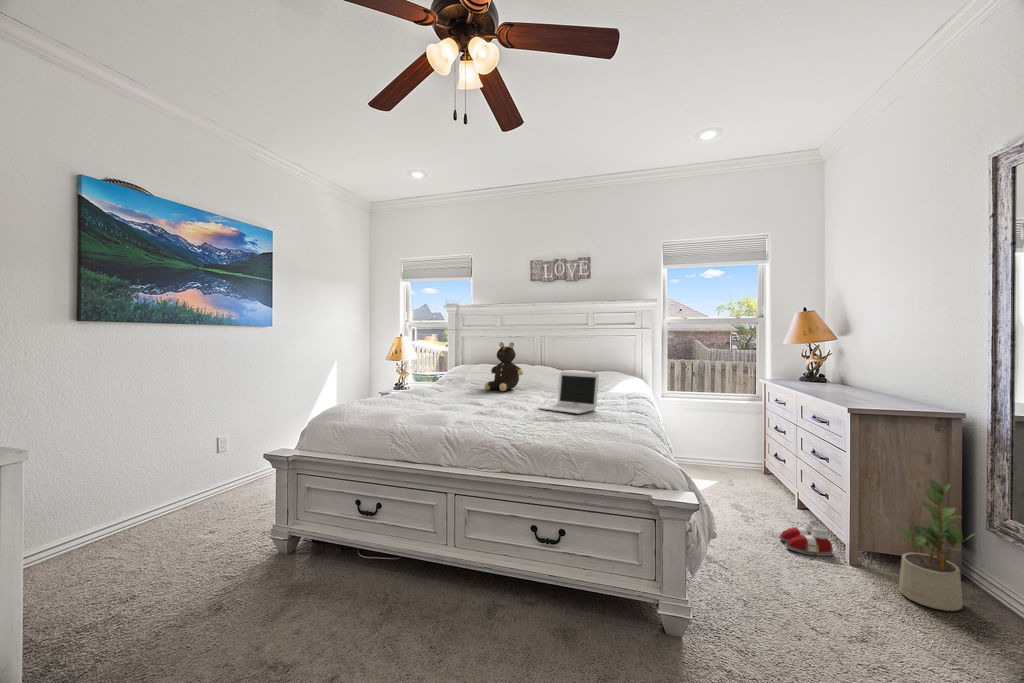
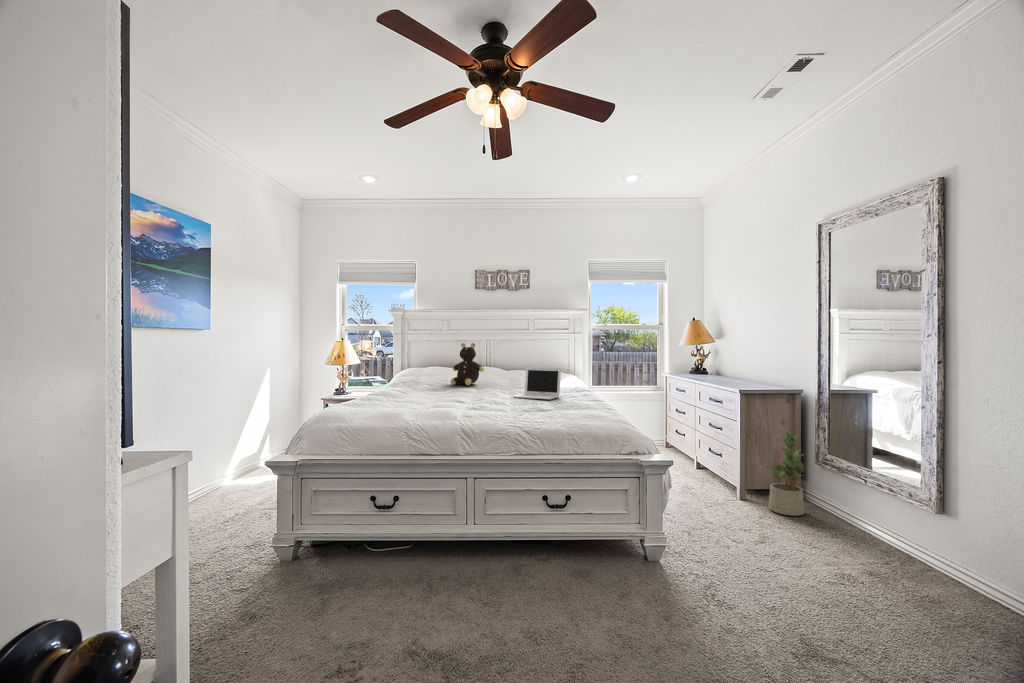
slippers: present [779,520,833,556] -> none [689,471,726,494]

